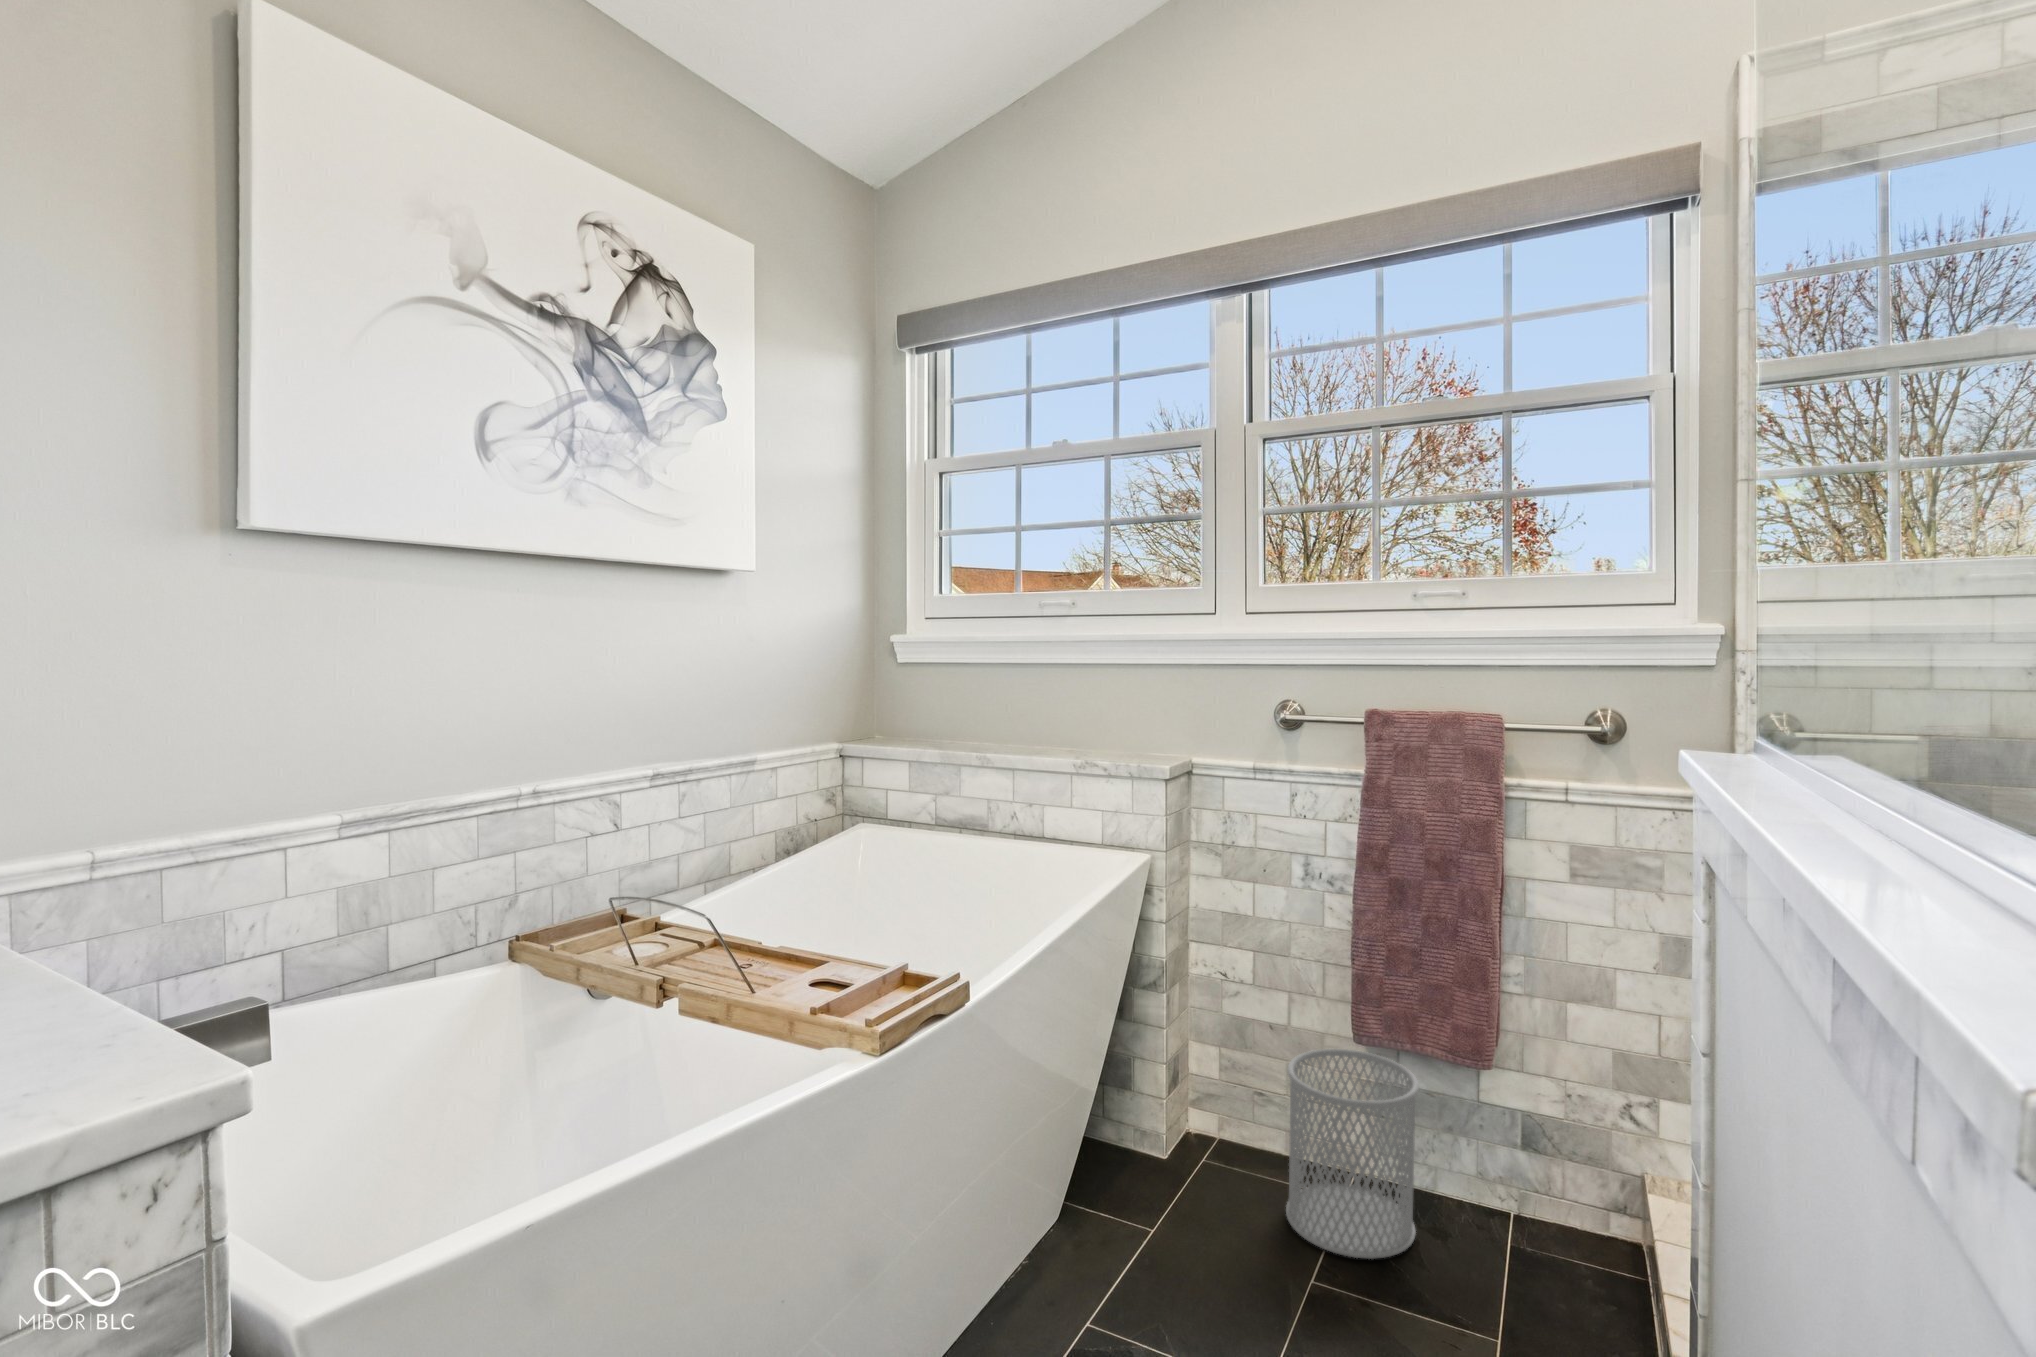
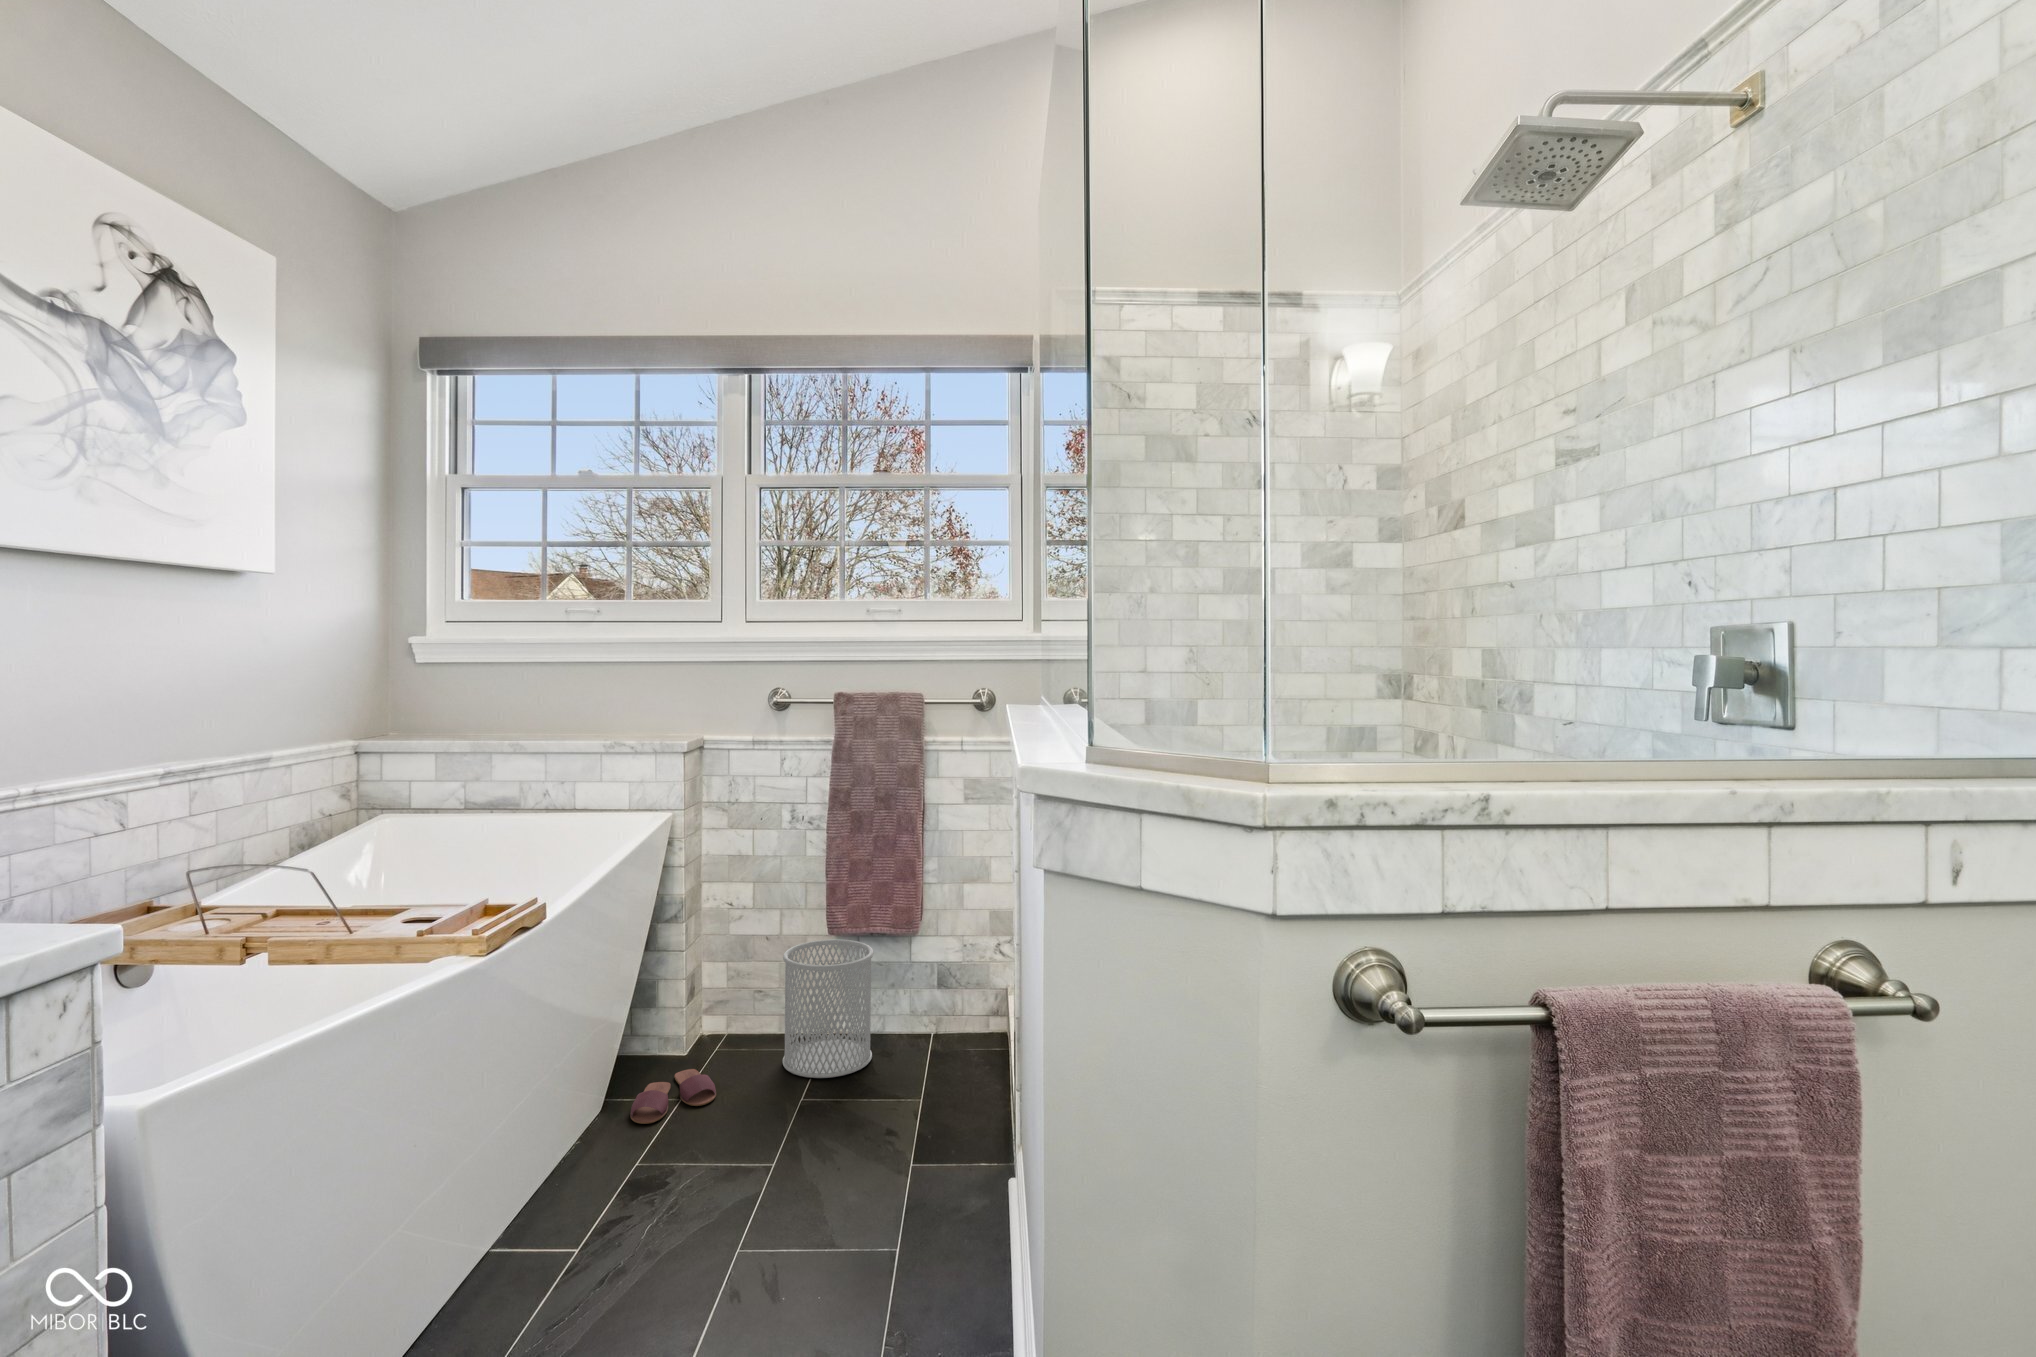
slippers: none [1088,1189,1195,1265] -> present [630,1069,716,1124]

